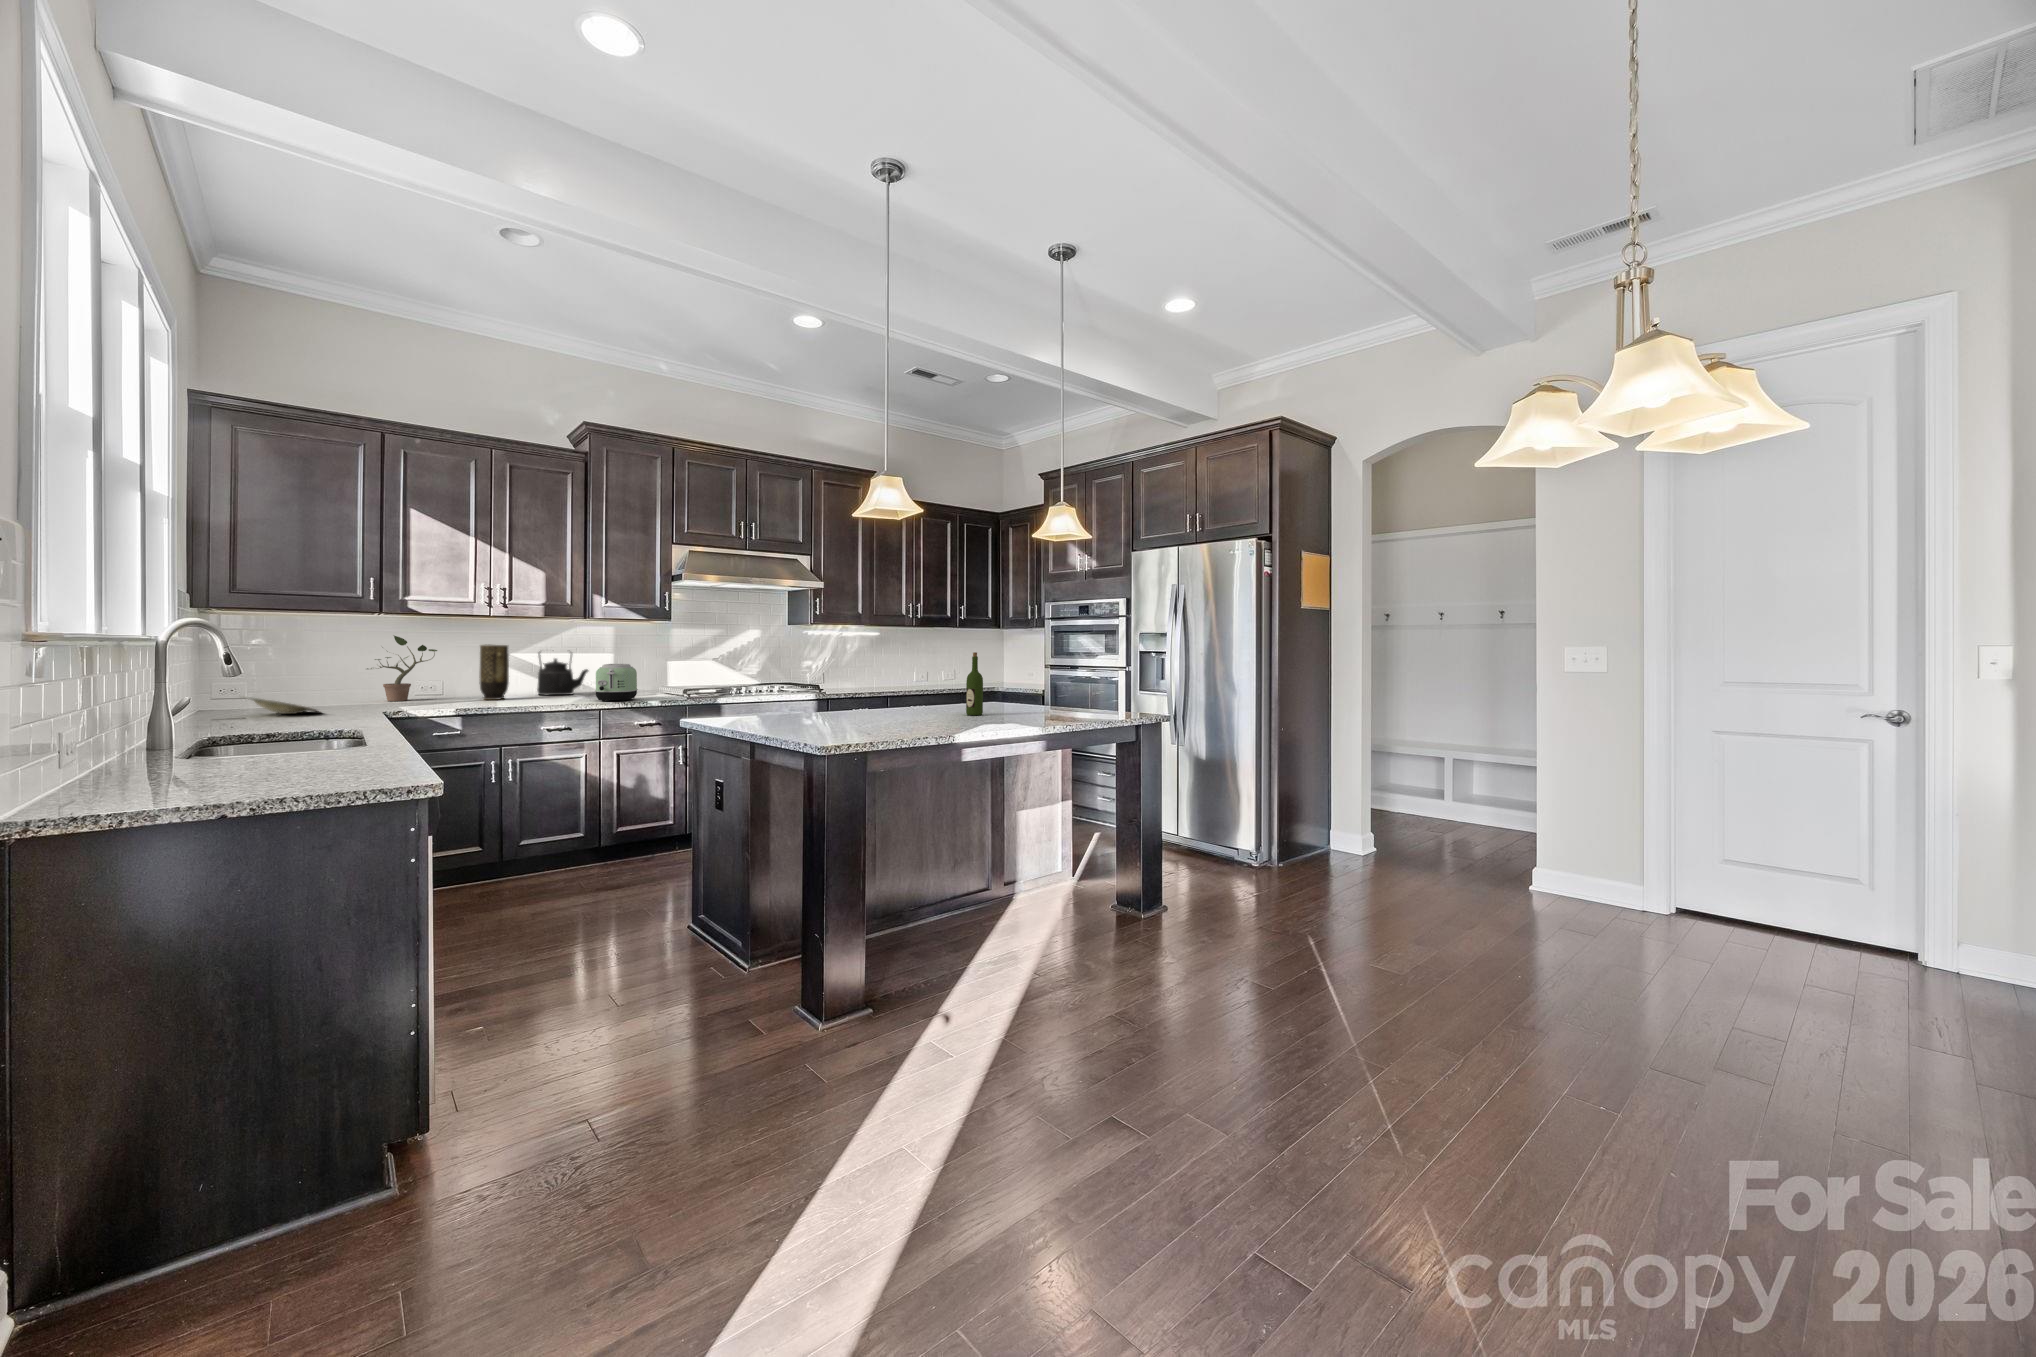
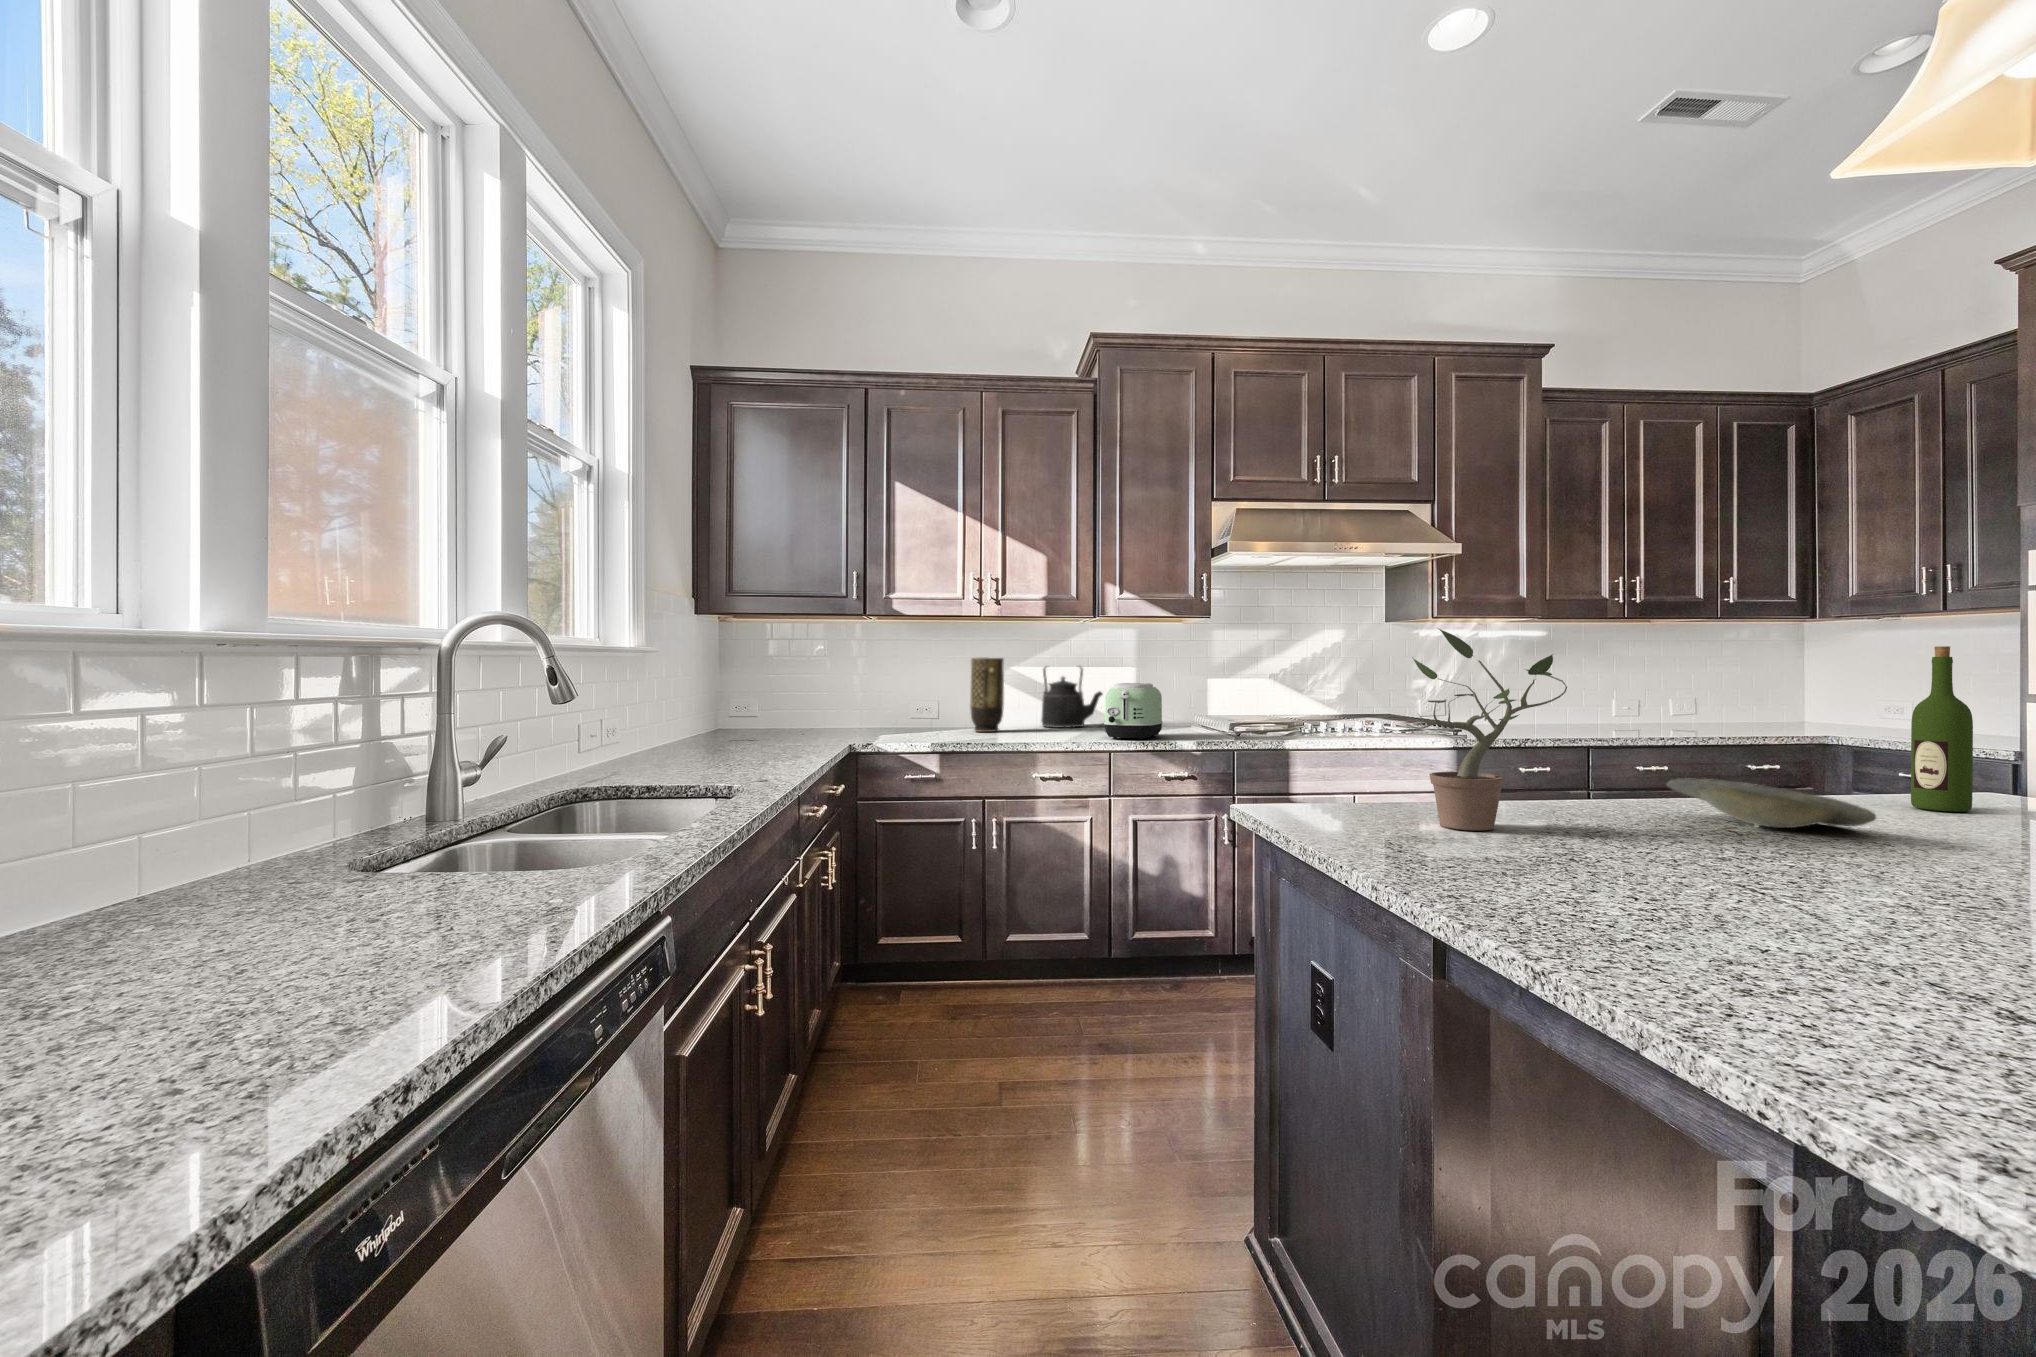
potted plant: present [367,636,437,701] -> present [1399,629,1567,831]
plate: present [244,697,318,714] -> present [1667,778,1876,828]

